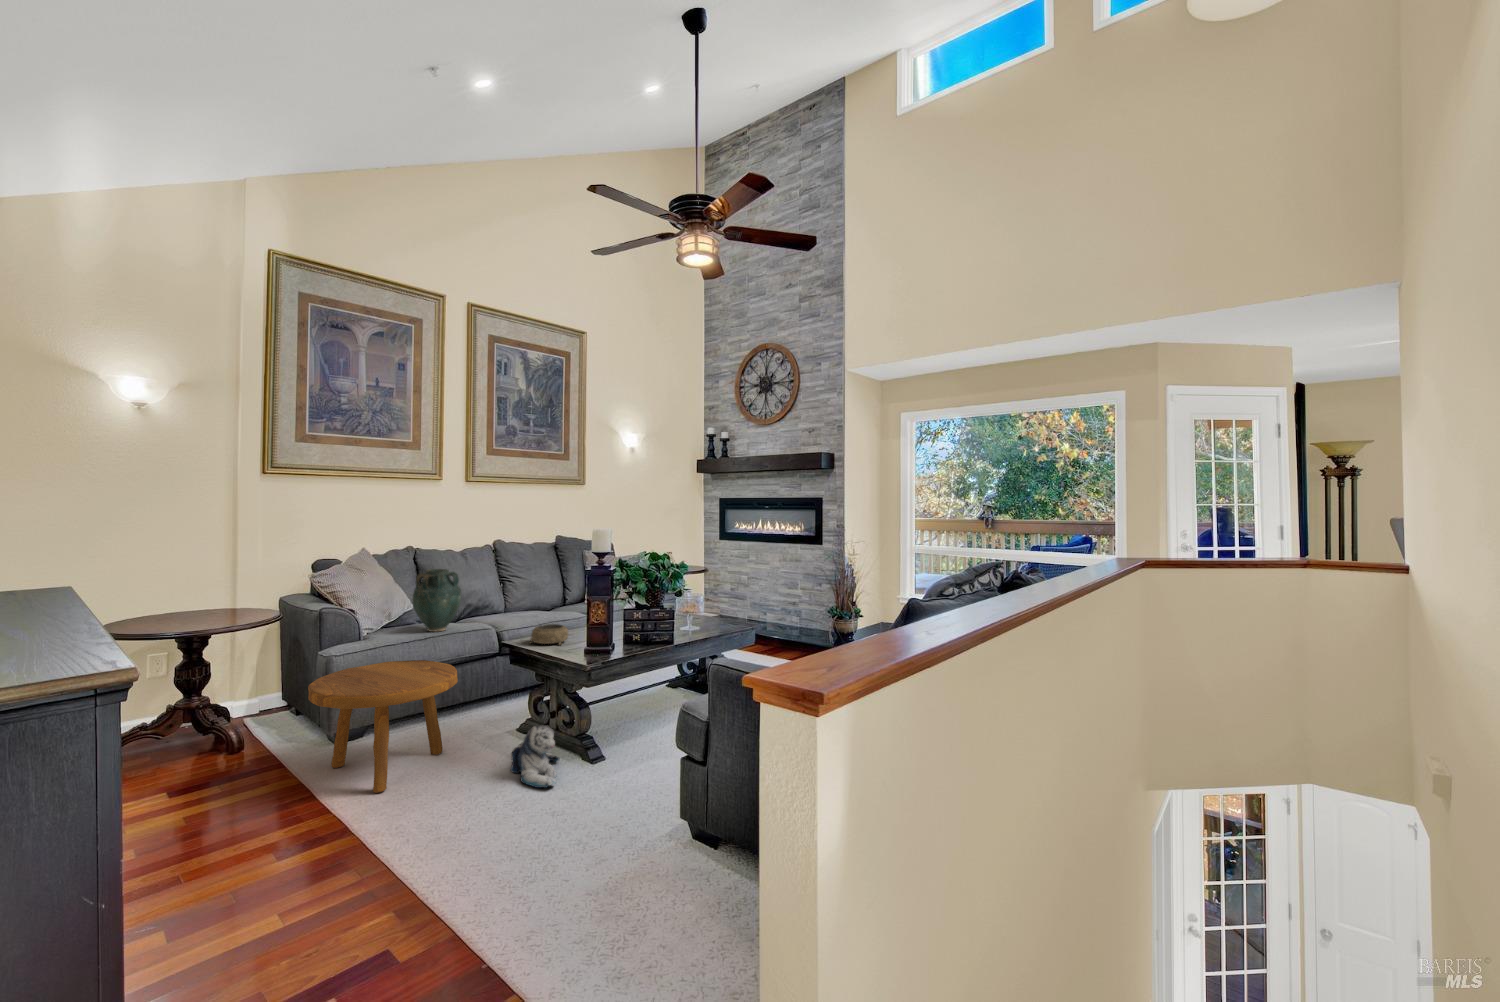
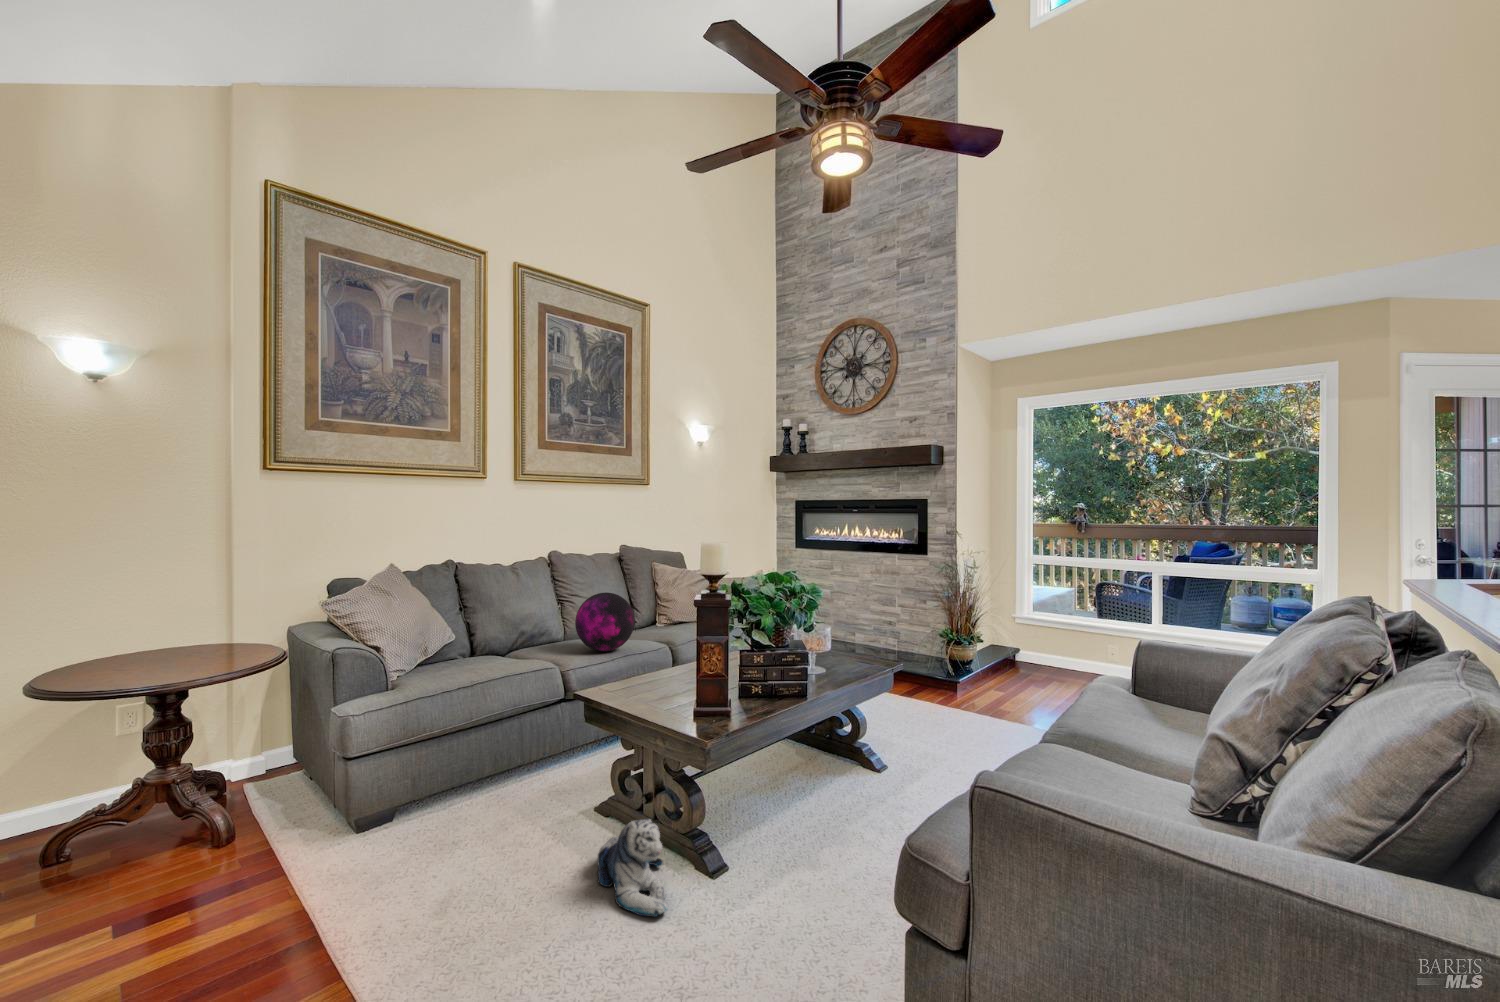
vase: present [412,569,461,632] -> none [455,591,516,674]
decorative orb: none [513,572,561,618] -> present [575,592,635,651]
decorative bowl: present [529,624,568,645] -> none [611,667,662,698]
footstool: present [308,660,458,793] -> none [320,719,523,924]

